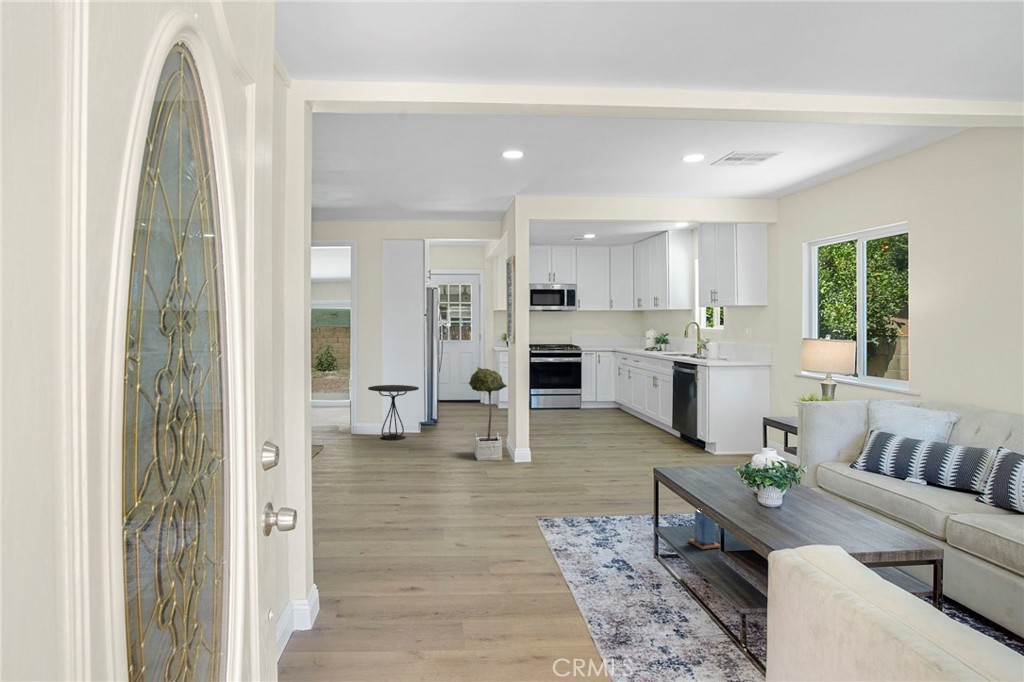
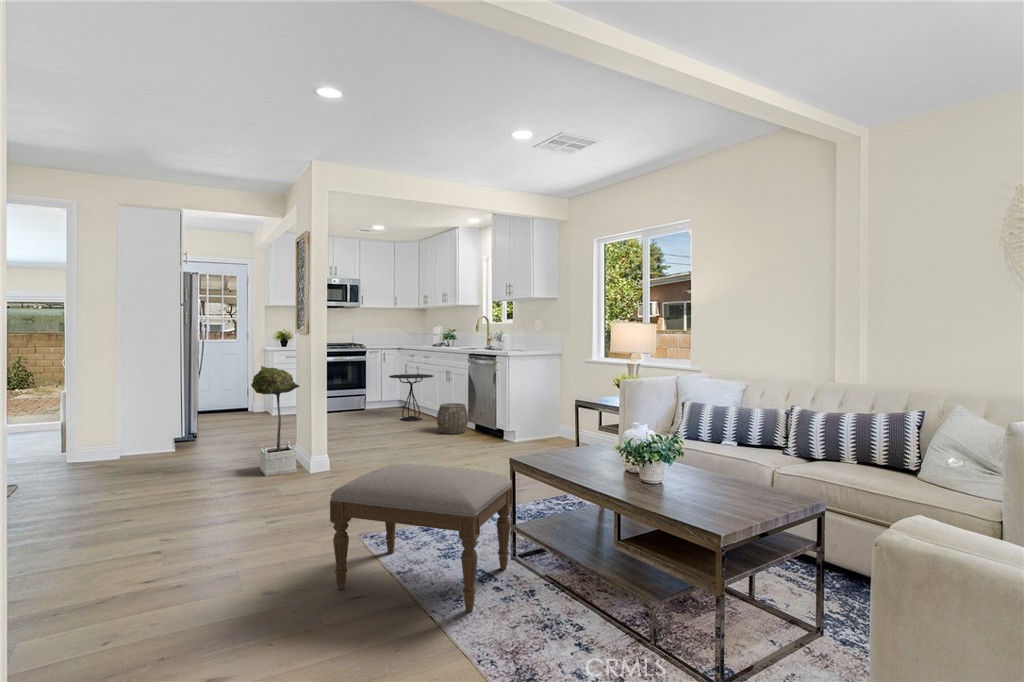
side table: present [368,385,419,440] -> present [389,374,433,421]
woven basket: none [638,410,670,440] -> present [437,403,468,434]
ottoman: none [501,461,654,589] -> present [330,464,512,612]
candle: present [688,509,720,549] -> none [556,493,591,543]

